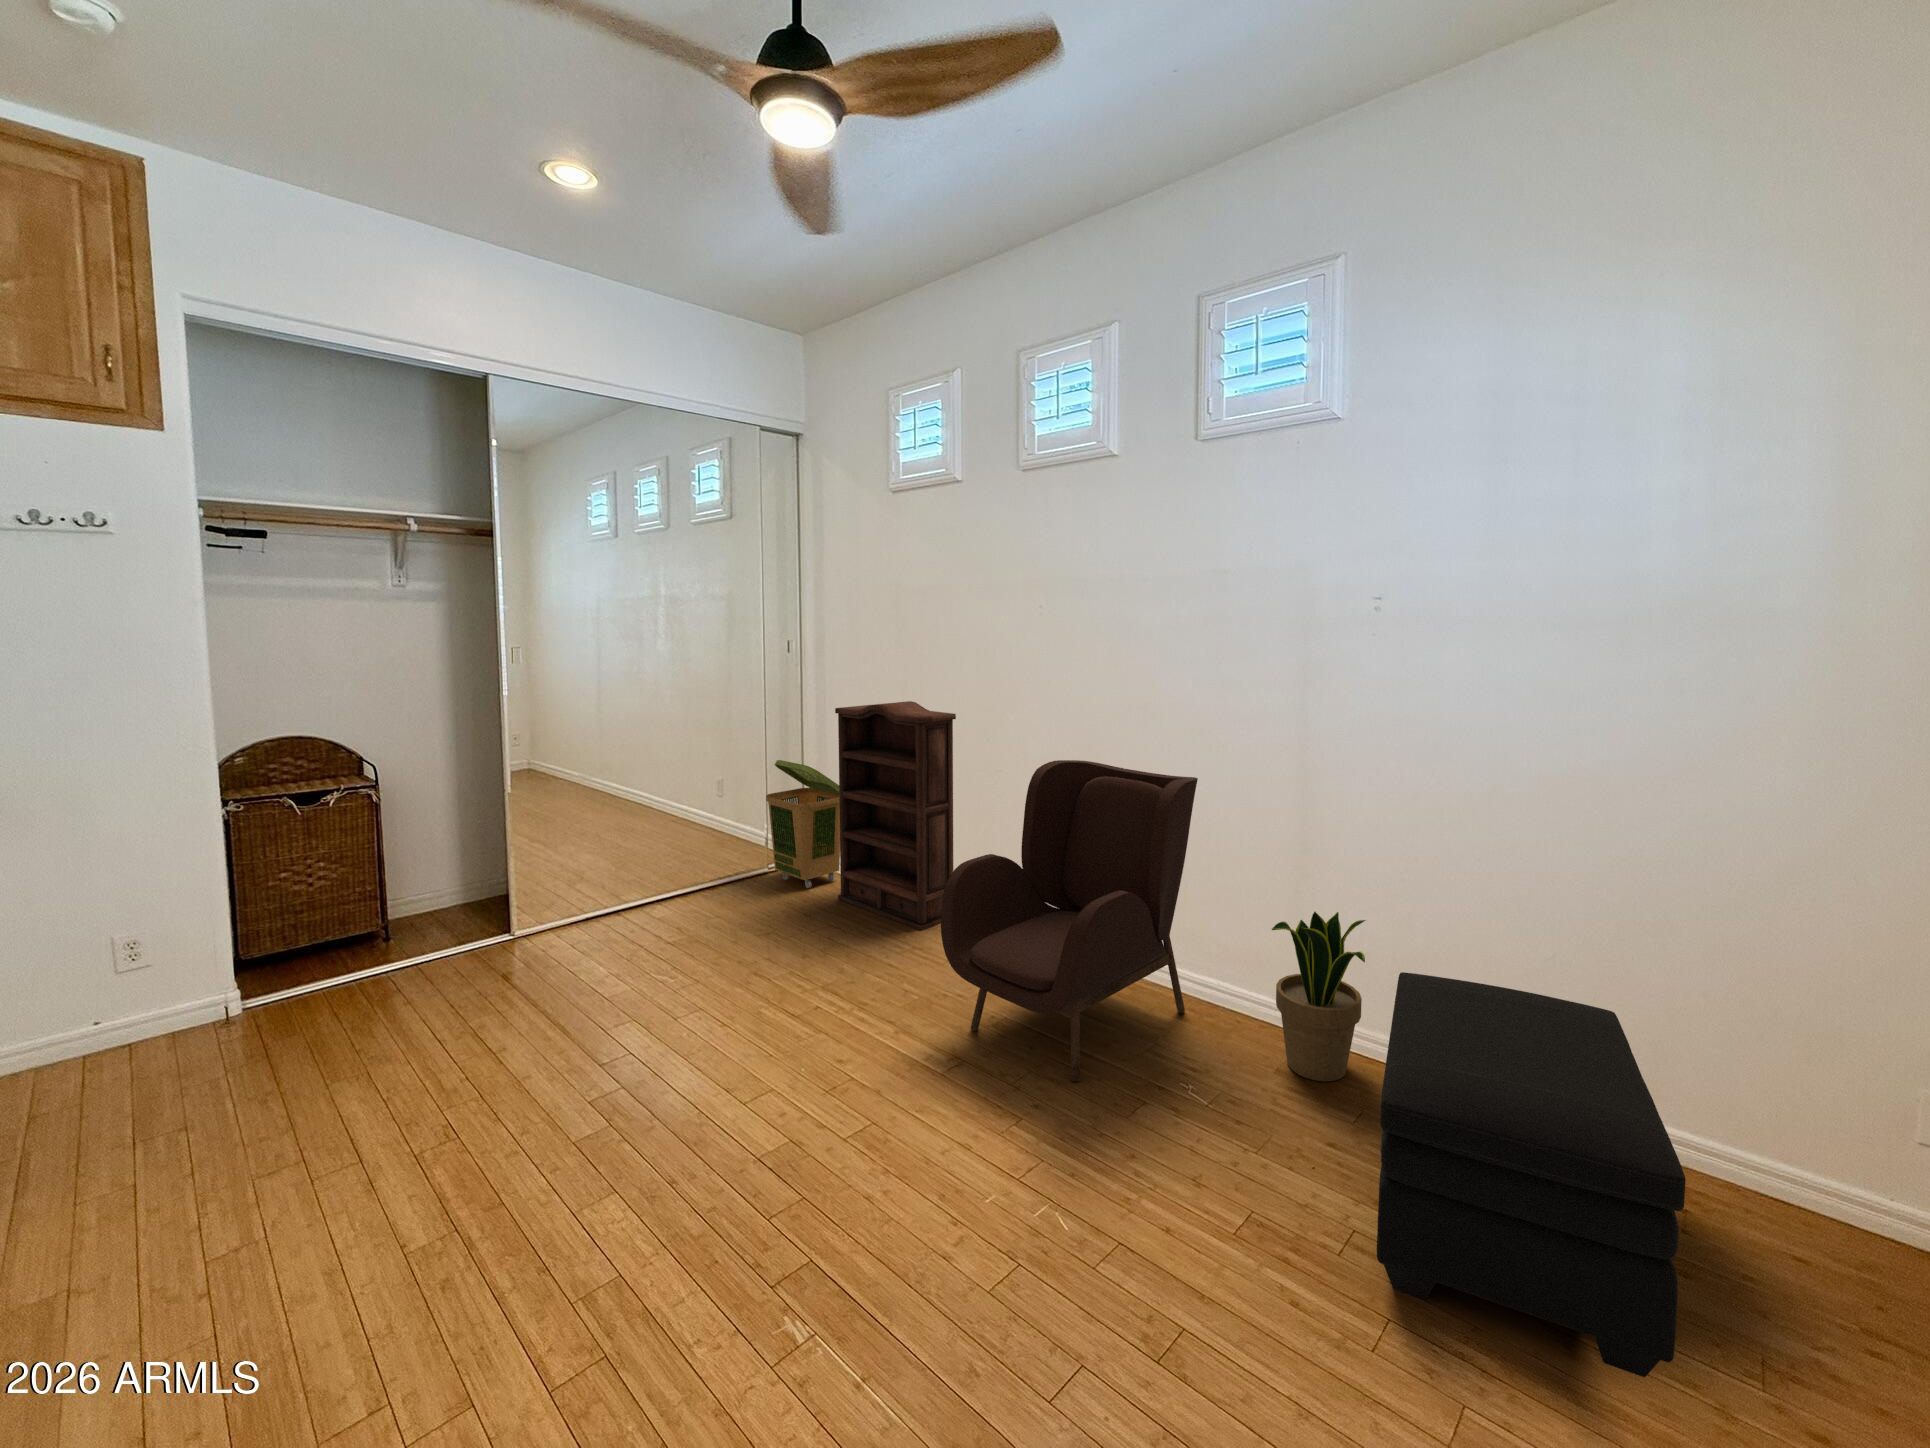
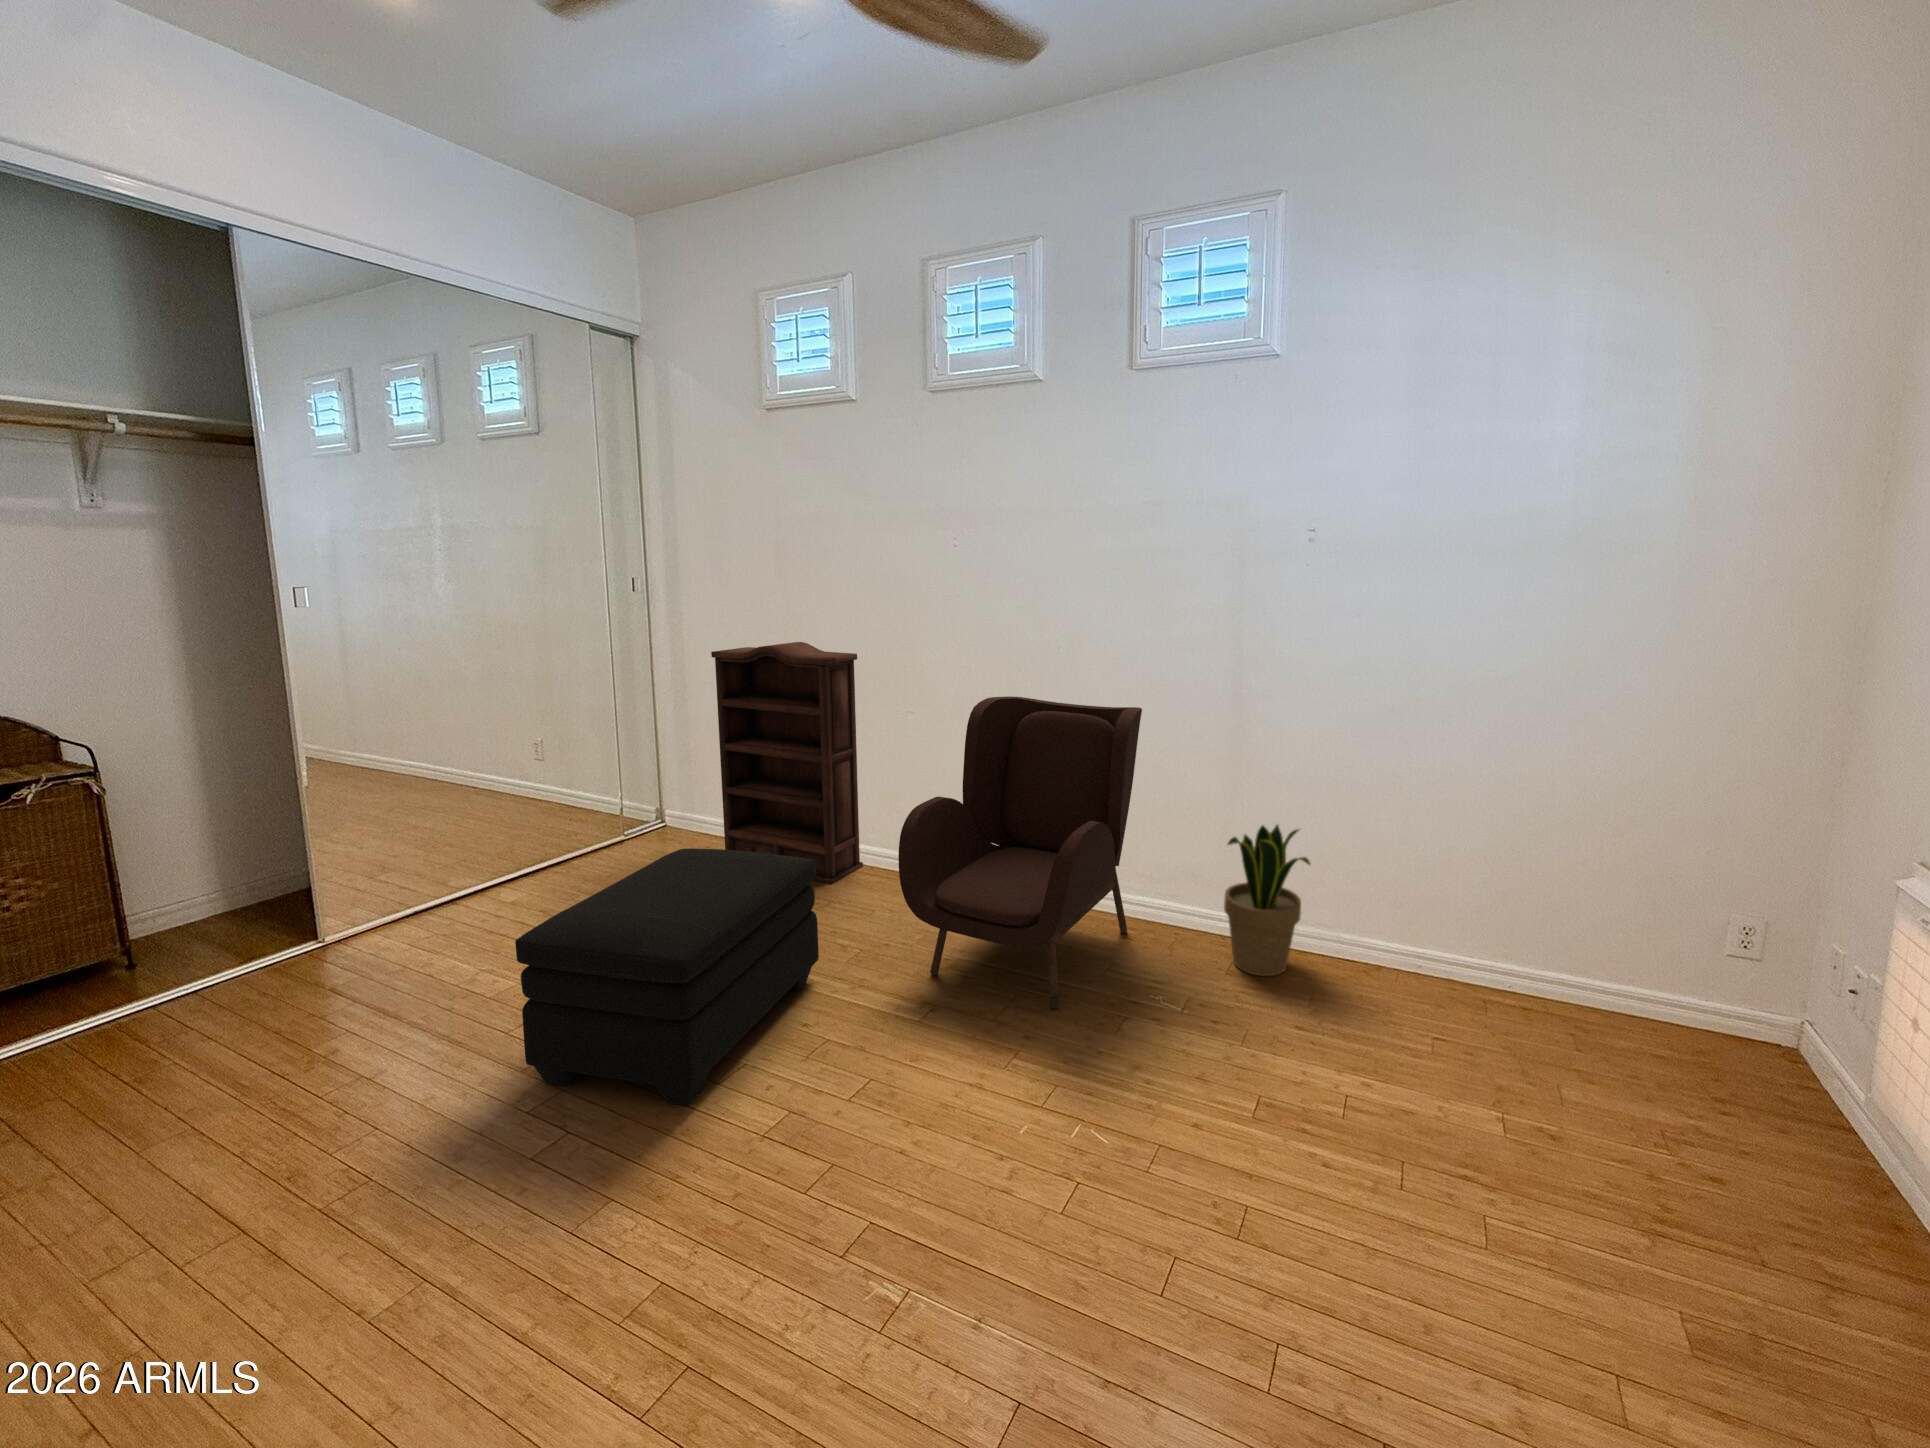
laundry basket: present [766,760,840,888] -> none [622,713,716,853]
ottoman: present [1377,972,1686,1377] -> present [515,848,819,1106]

